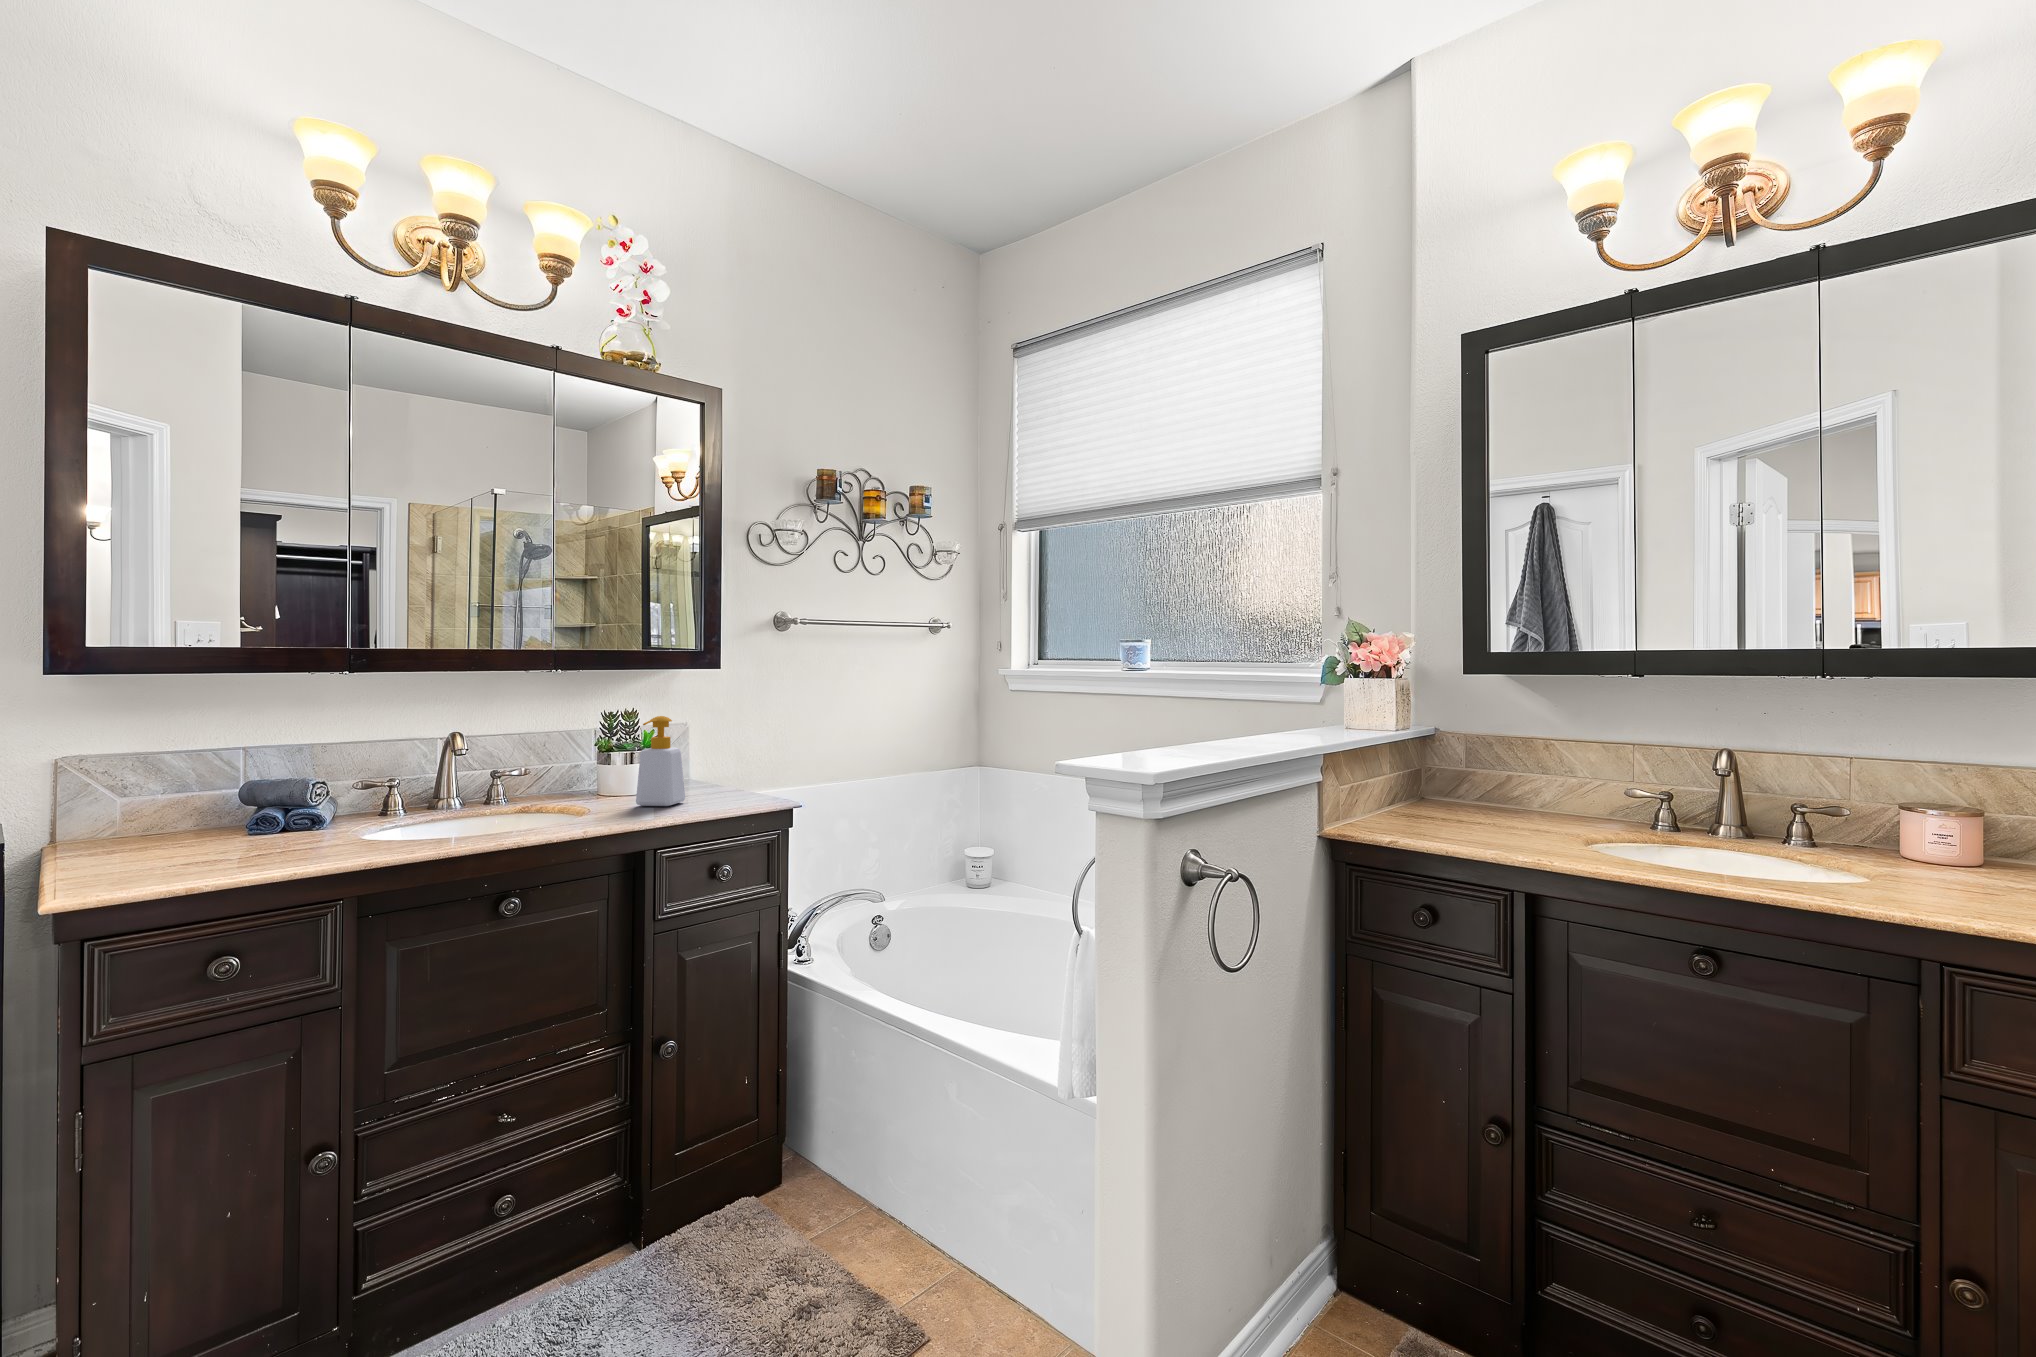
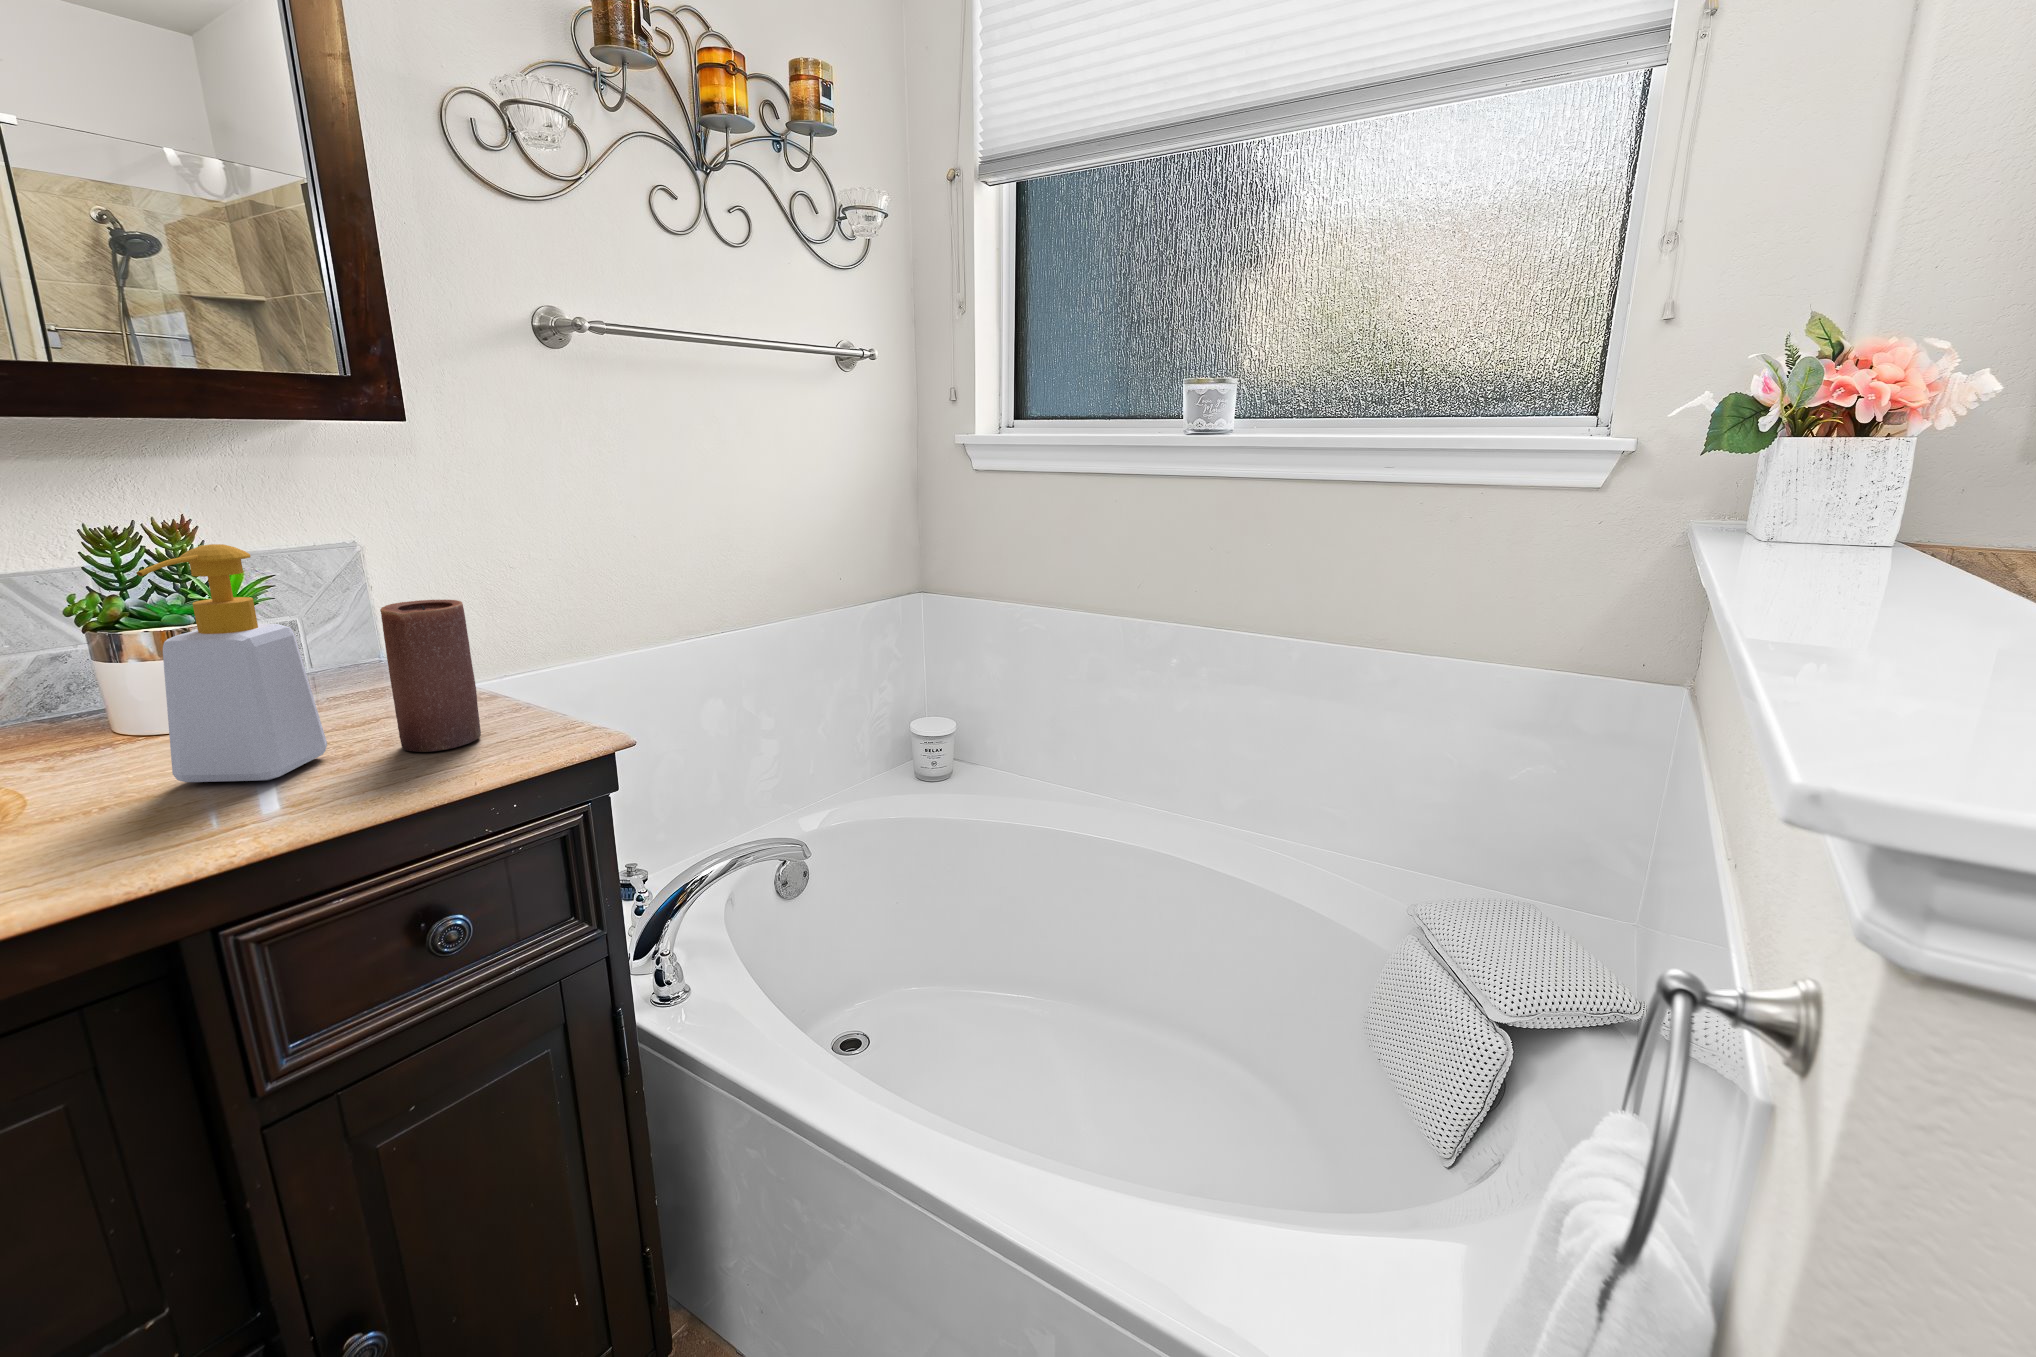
candle: none [712,741,742,802] -> present [380,600,481,752]

